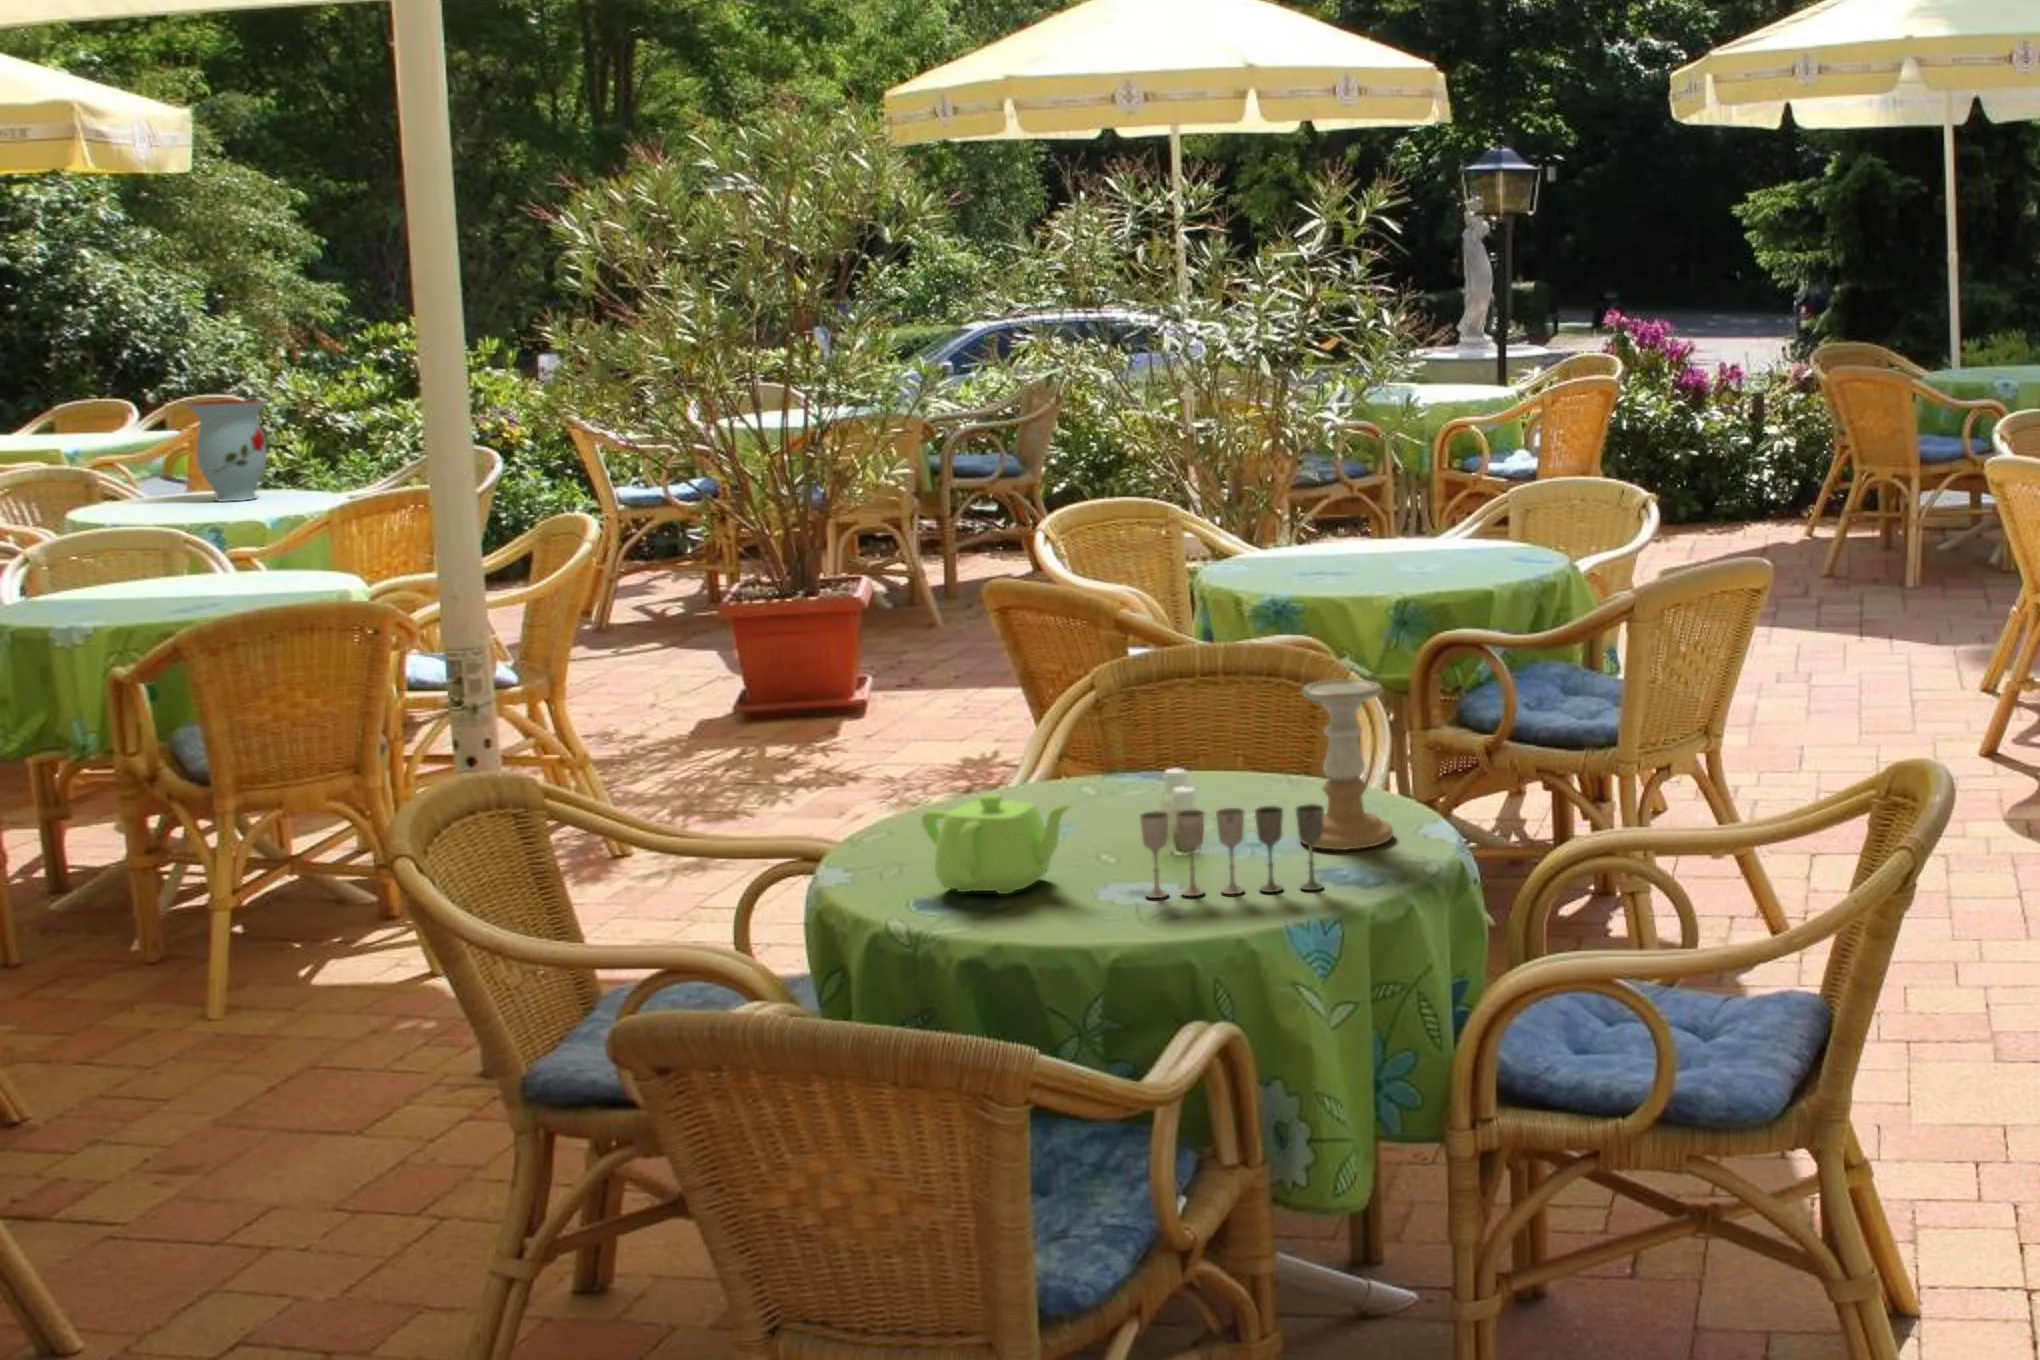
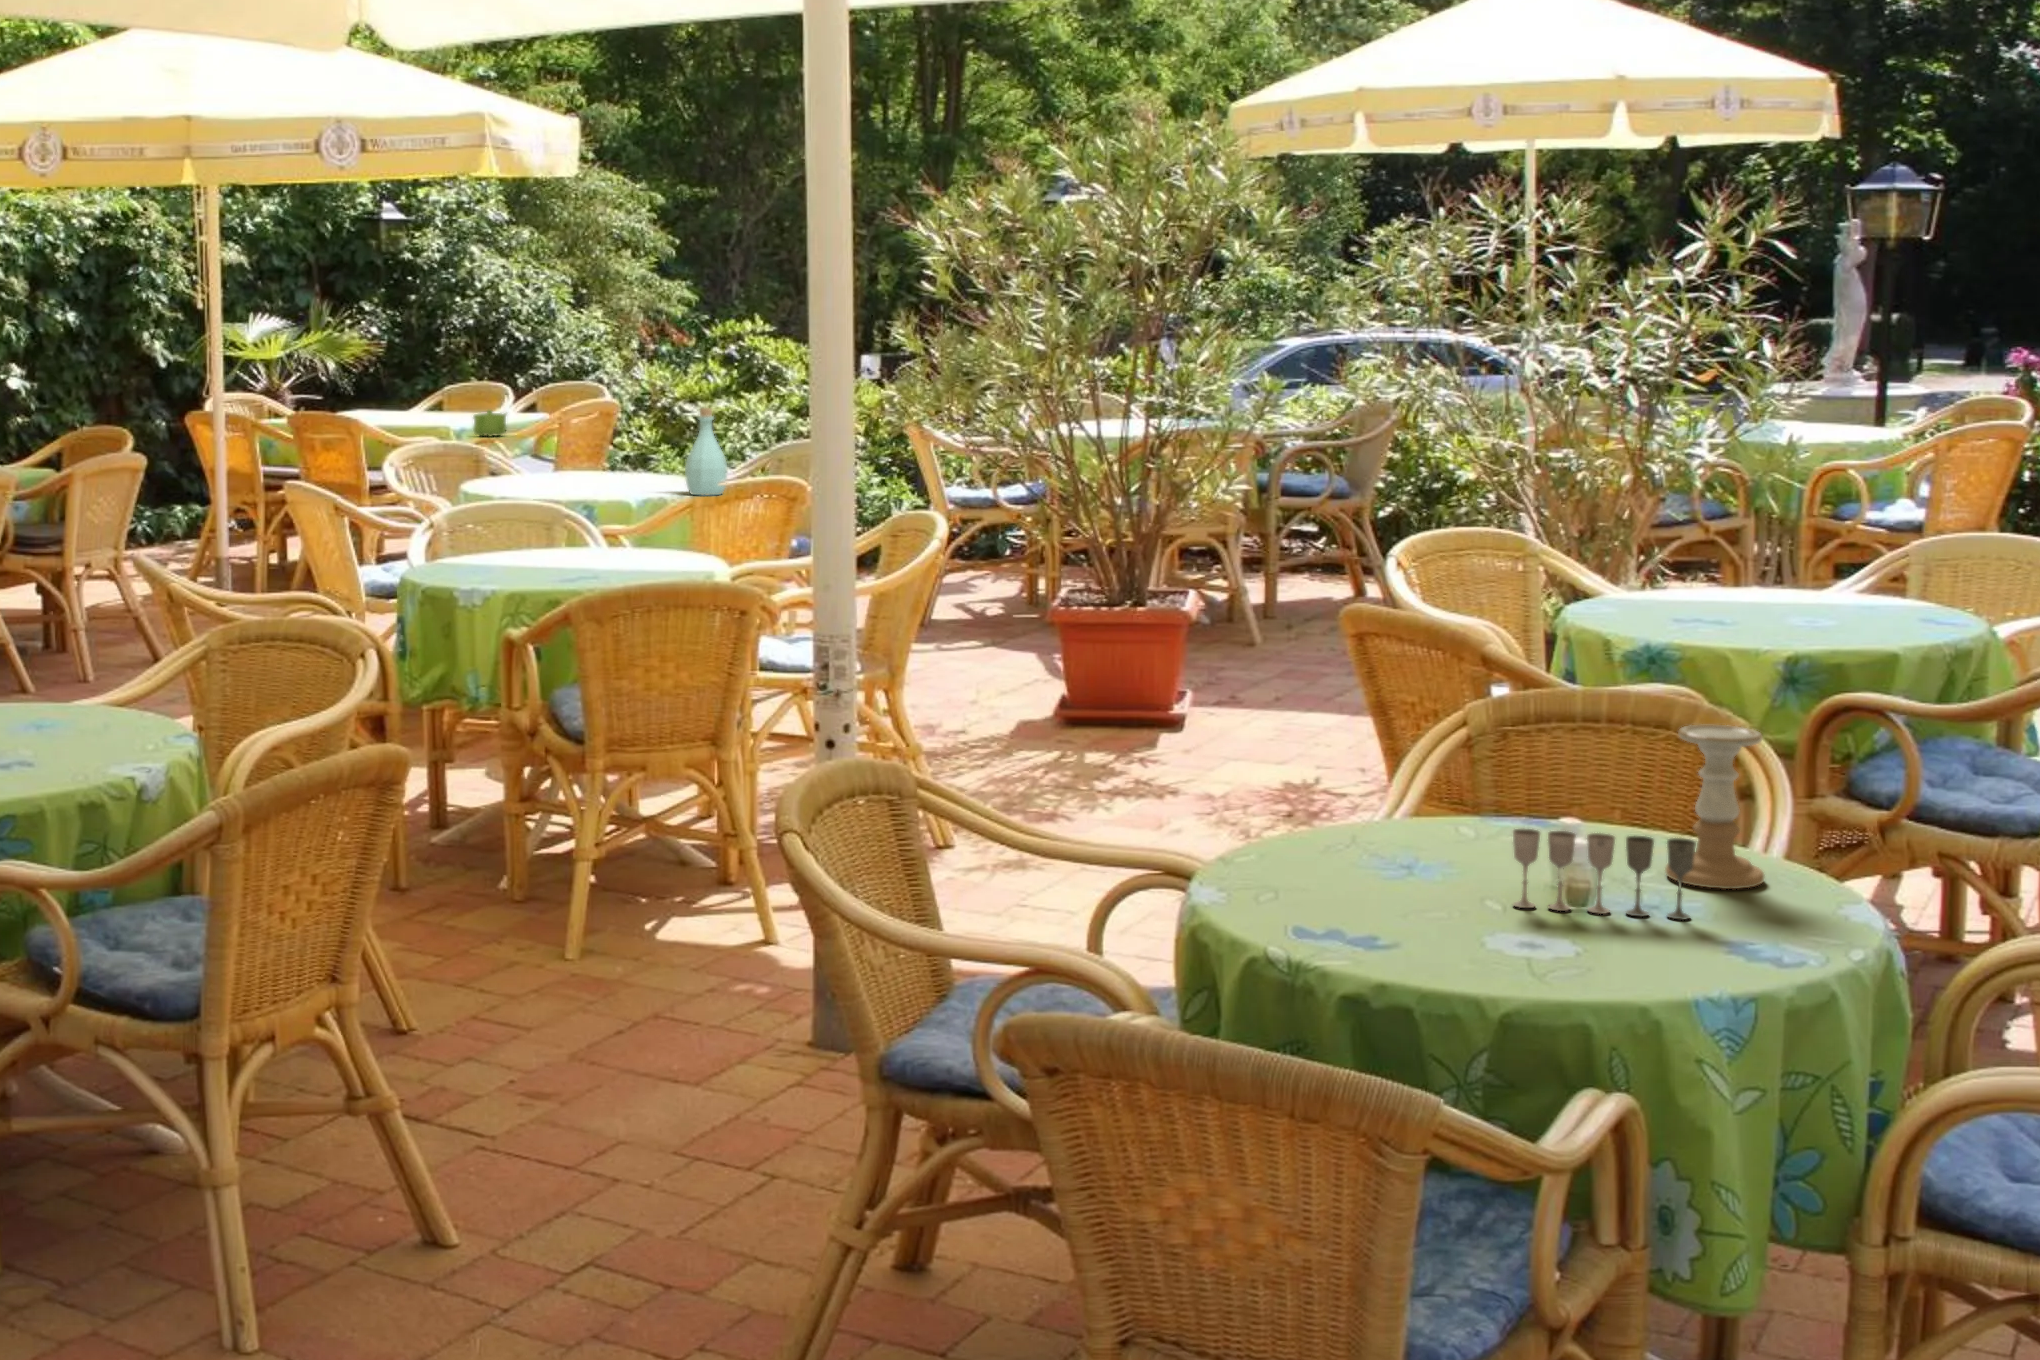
vase: present [187,399,268,502] -> none [597,394,664,486]
bottle: none [296,411,348,507] -> present [685,408,727,496]
teapot: present [922,794,1072,894] -> present [473,410,506,437]

